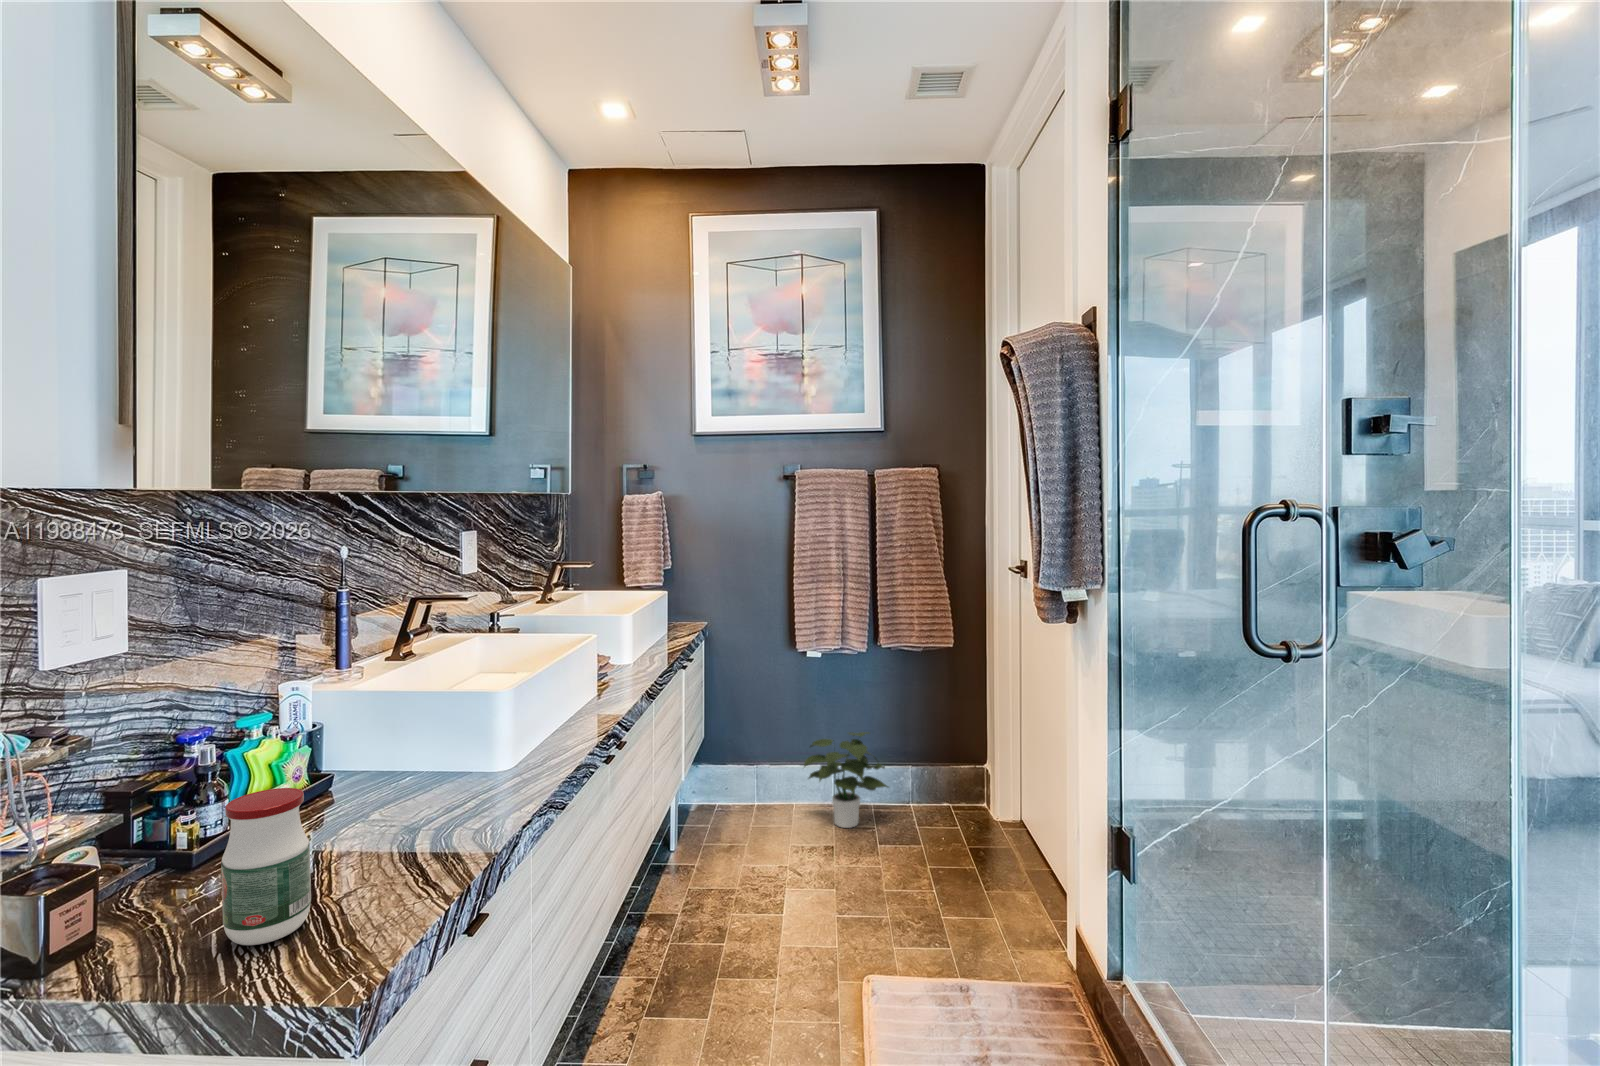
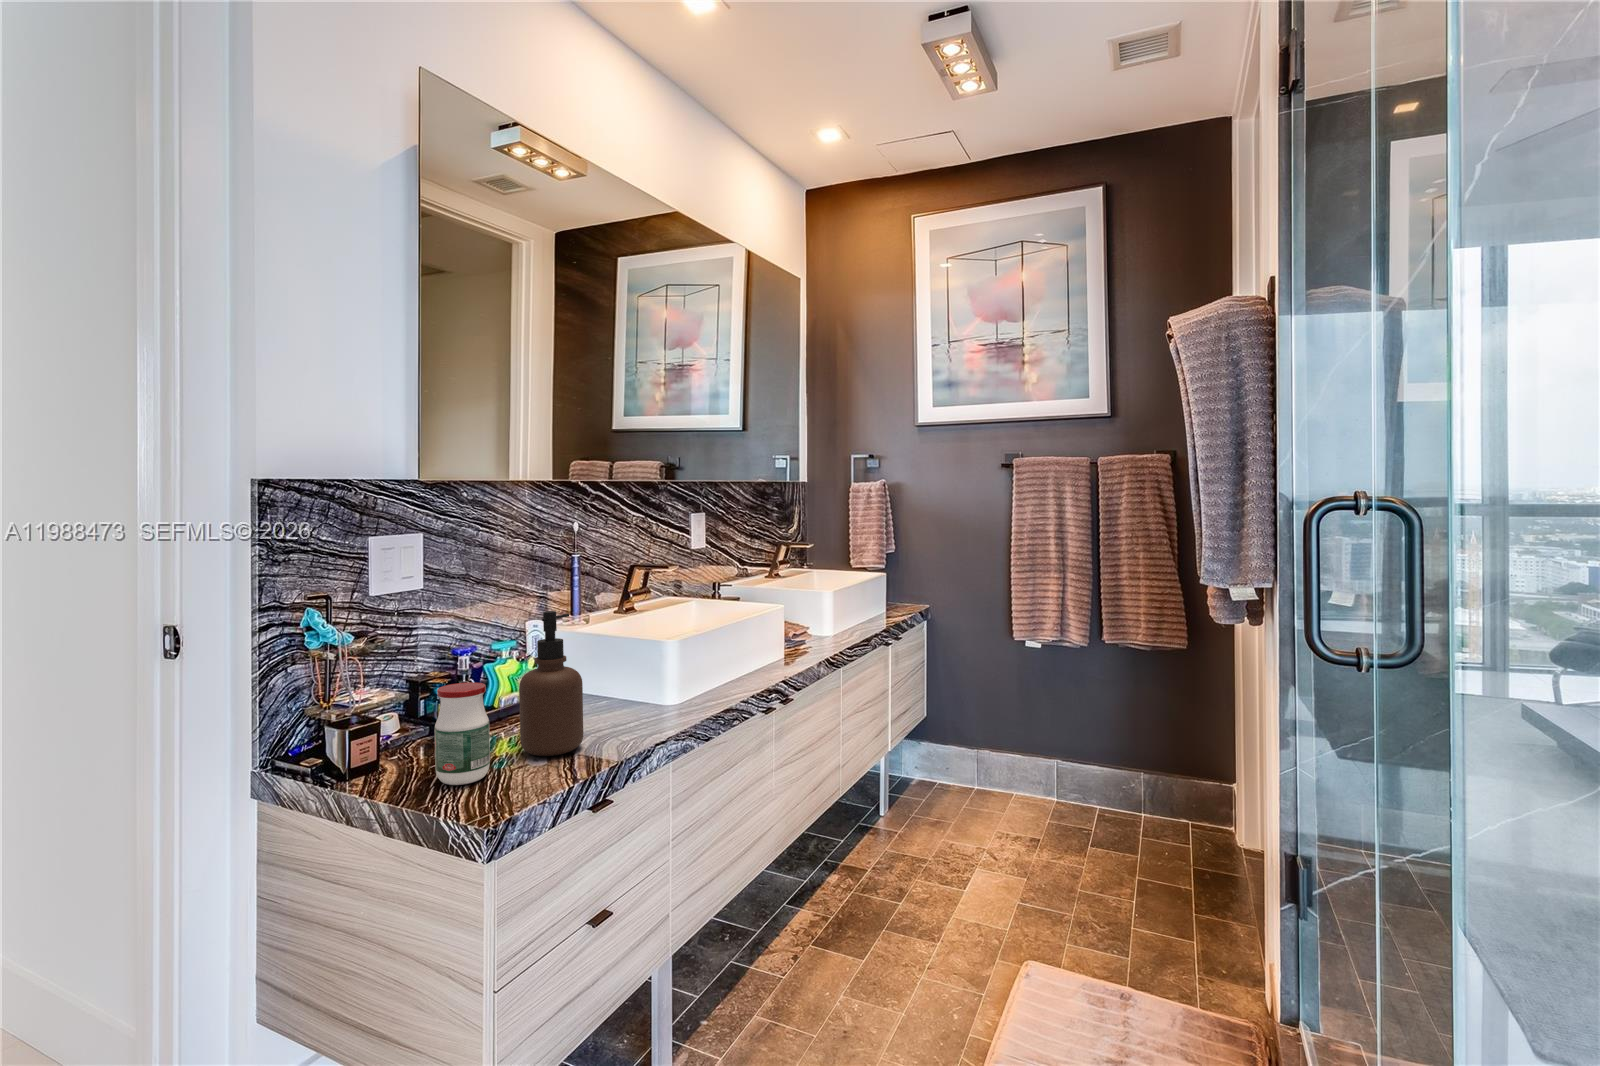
soap dispenser: none [334,674,428,873] -> present [519,611,583,756]
potted plant: present [804,732,888,828] -> none [1014,727,1108,825]

